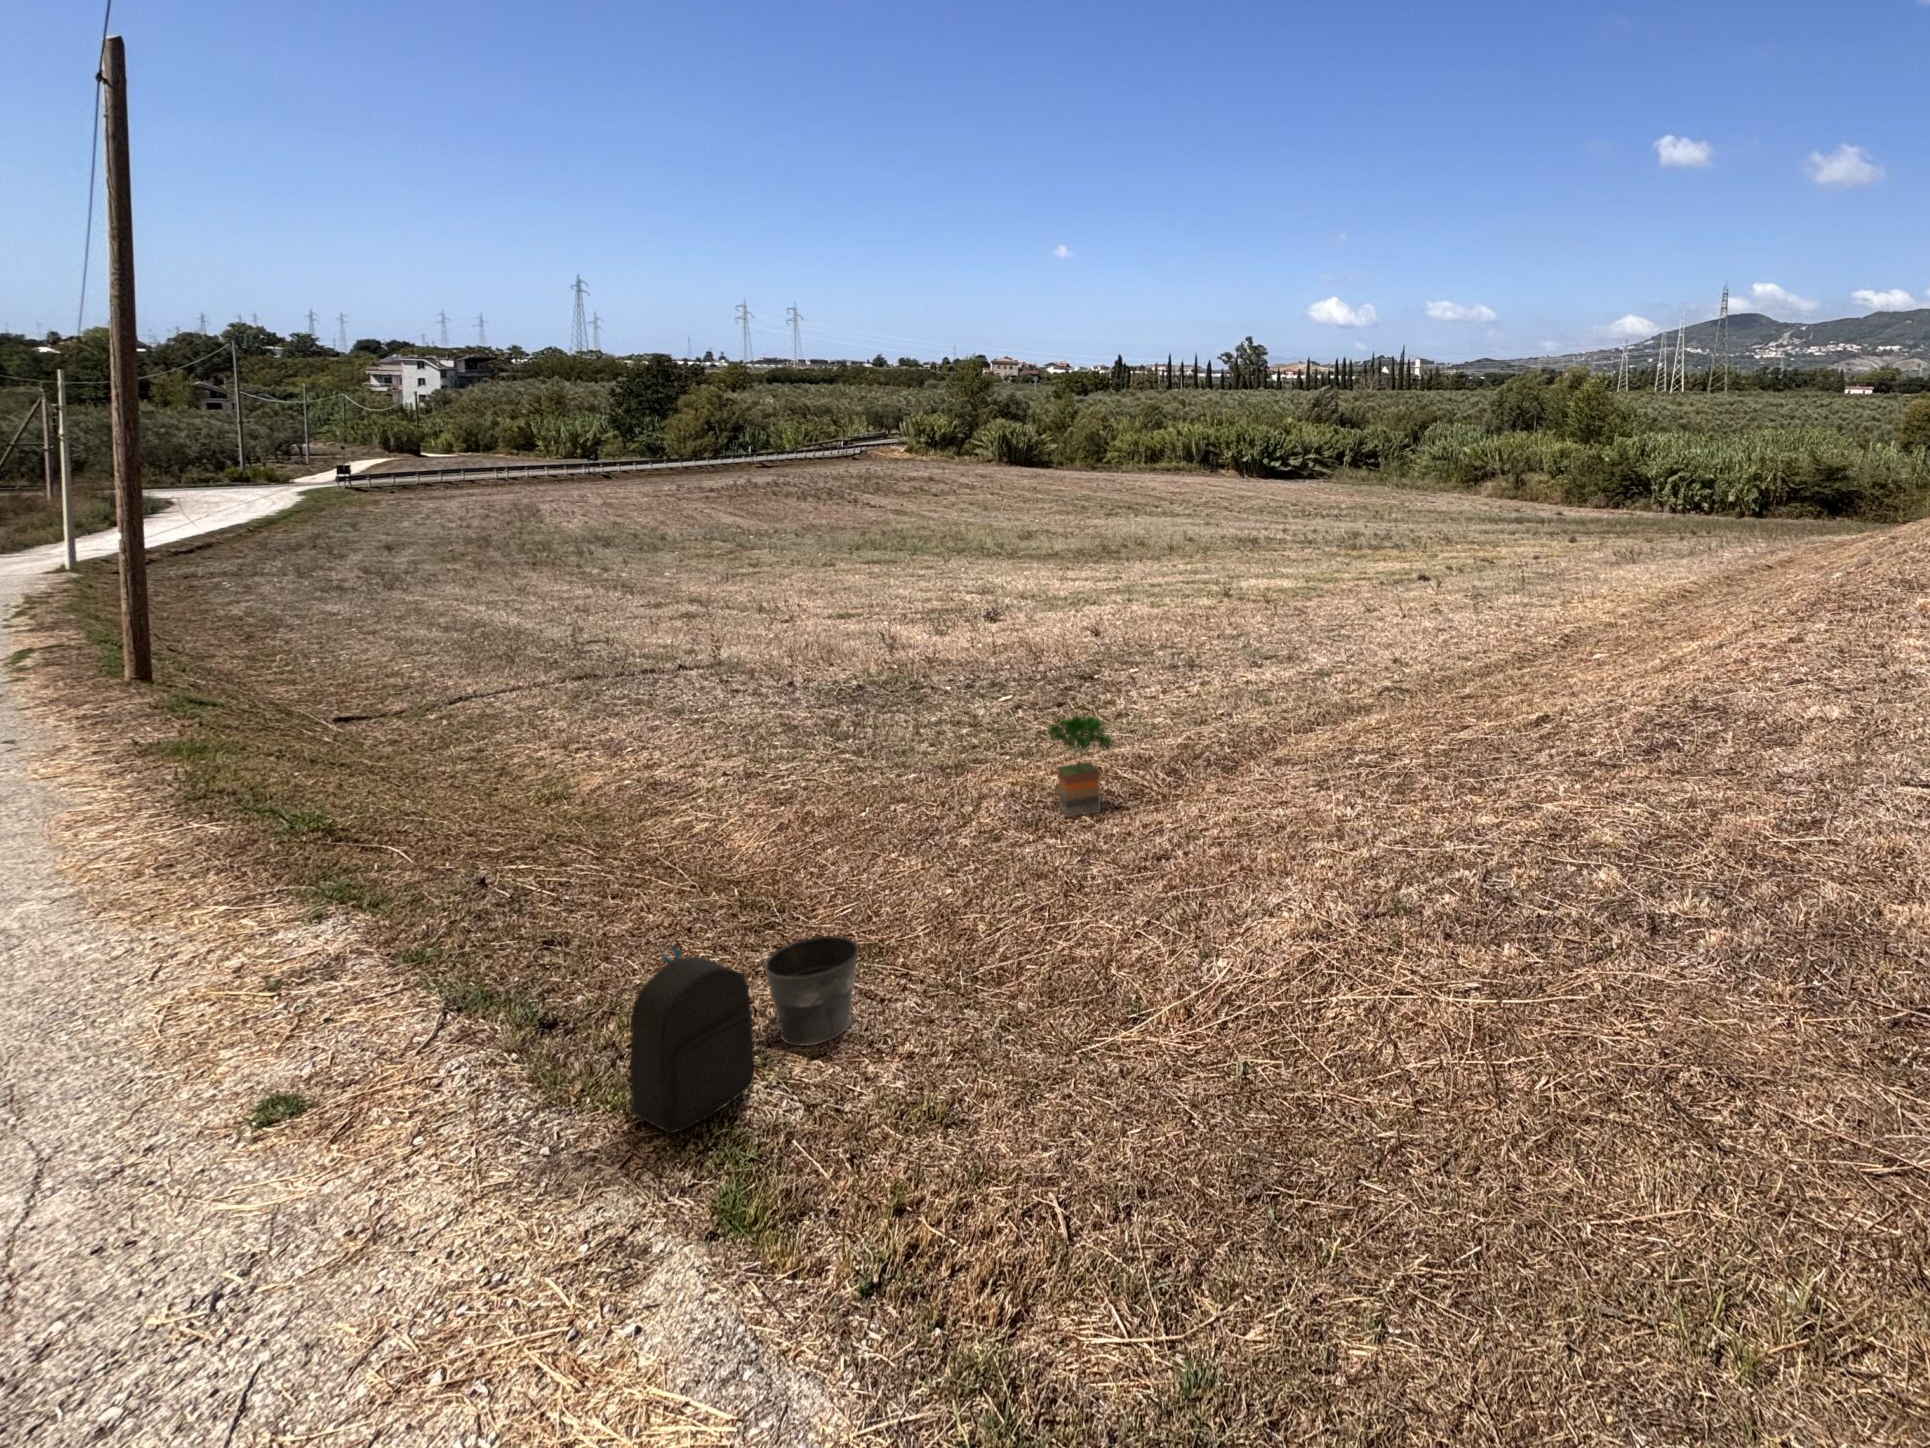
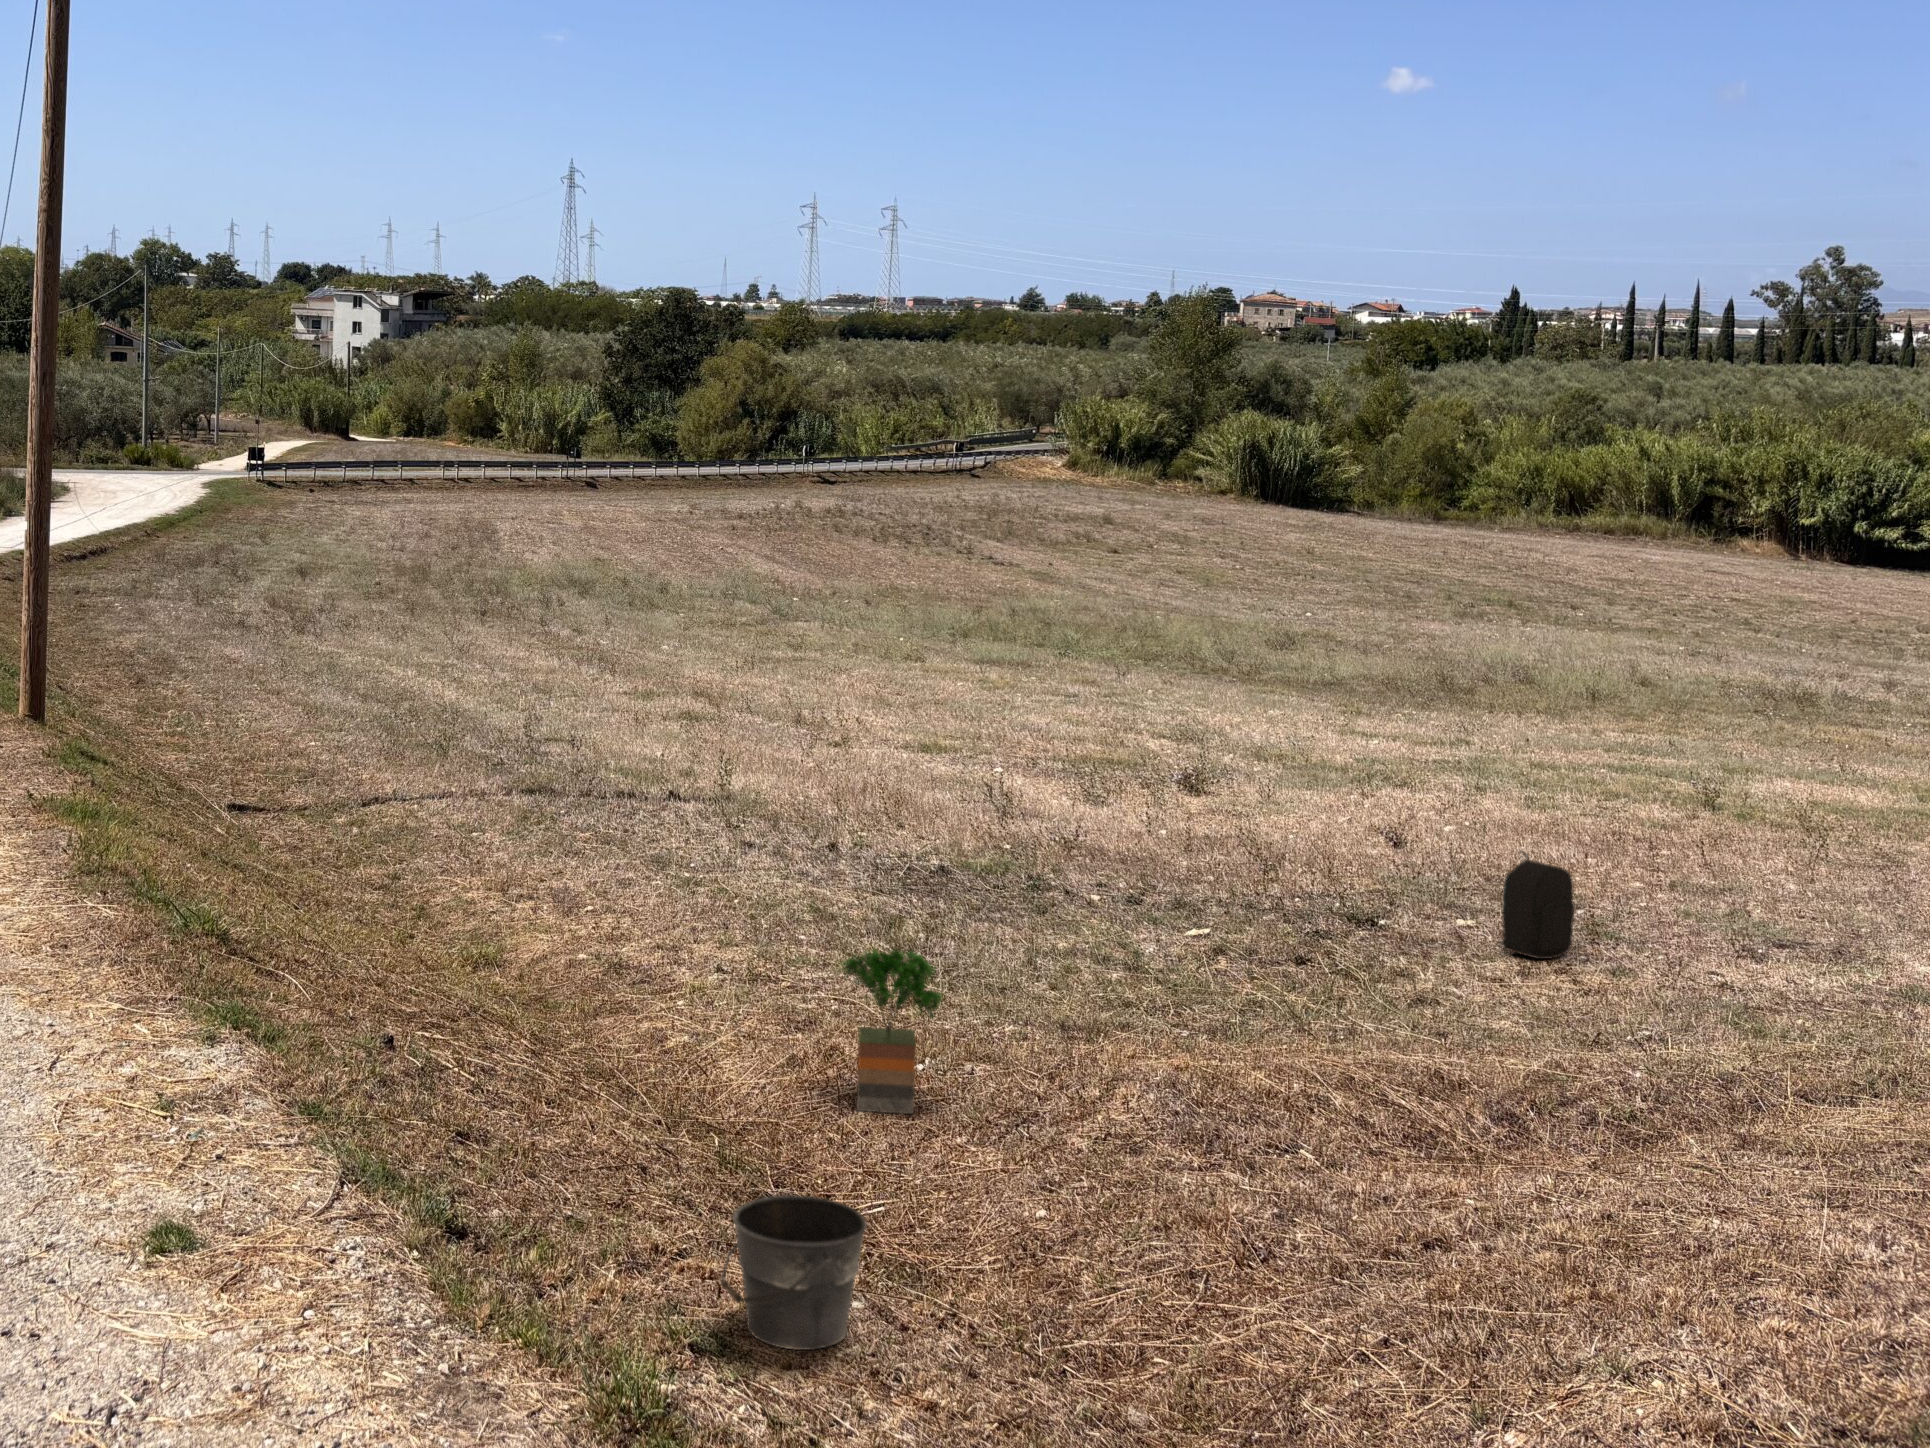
potted tree: present [1048,715,1112,817] -> present [843,949,944,1114]
backpack: present [630,945,754,1133] -> present [1499,850,1574,959]

